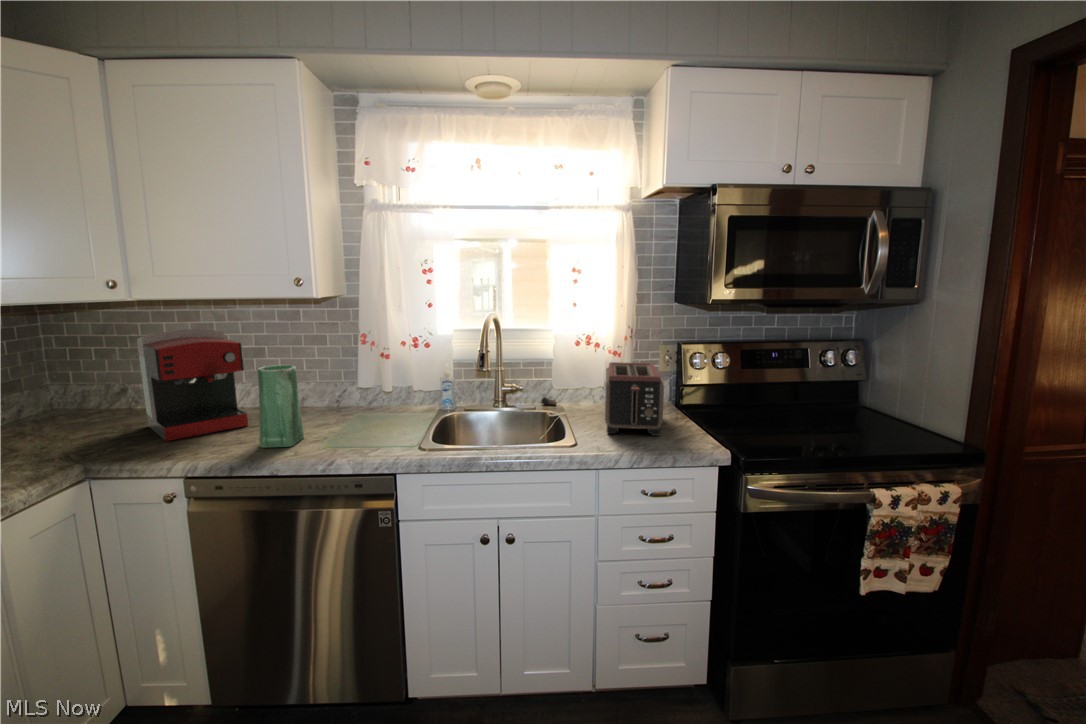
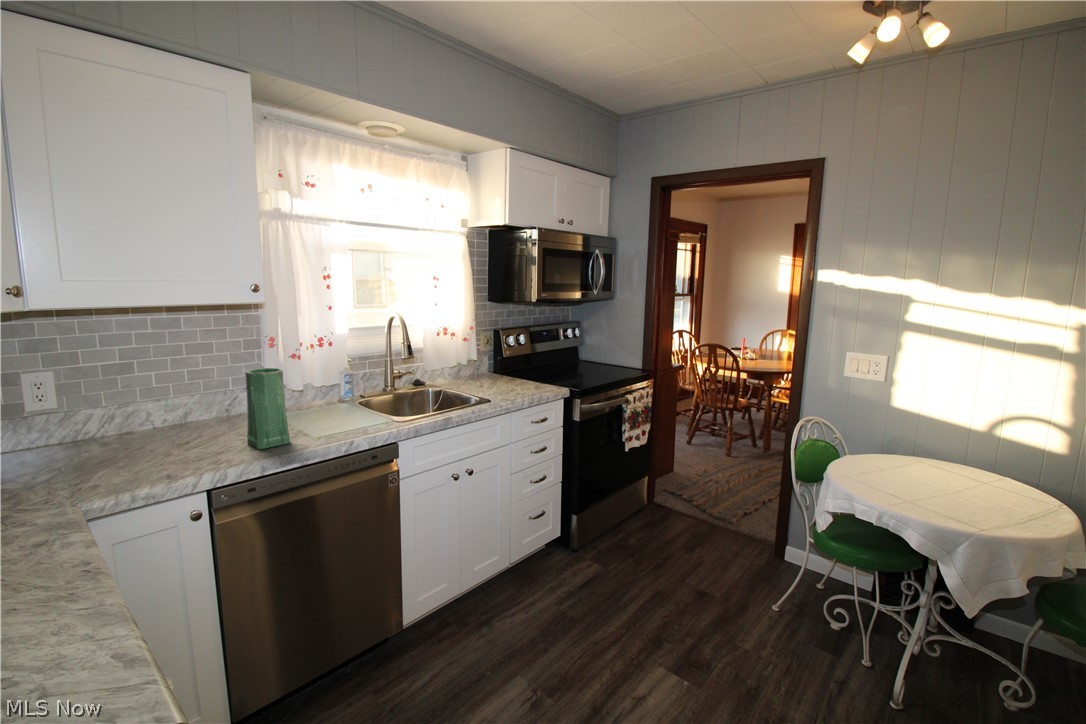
coffee maker: present [137,329,248,441] -> none [11,344,179,471]
toaster: present [605,362,664,436] -> none [466,344,527,393]

